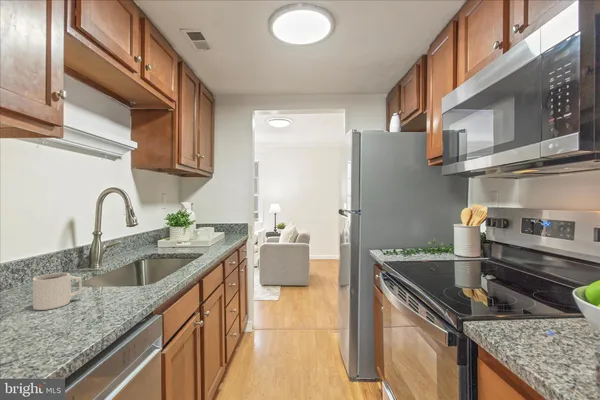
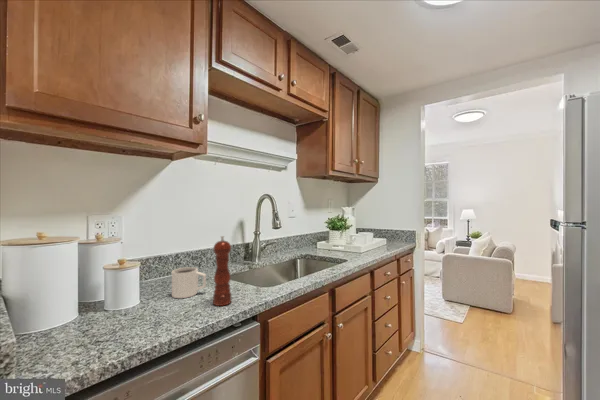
pepper mill: none [108,231,129,303] -> present [213,236,231,306]

